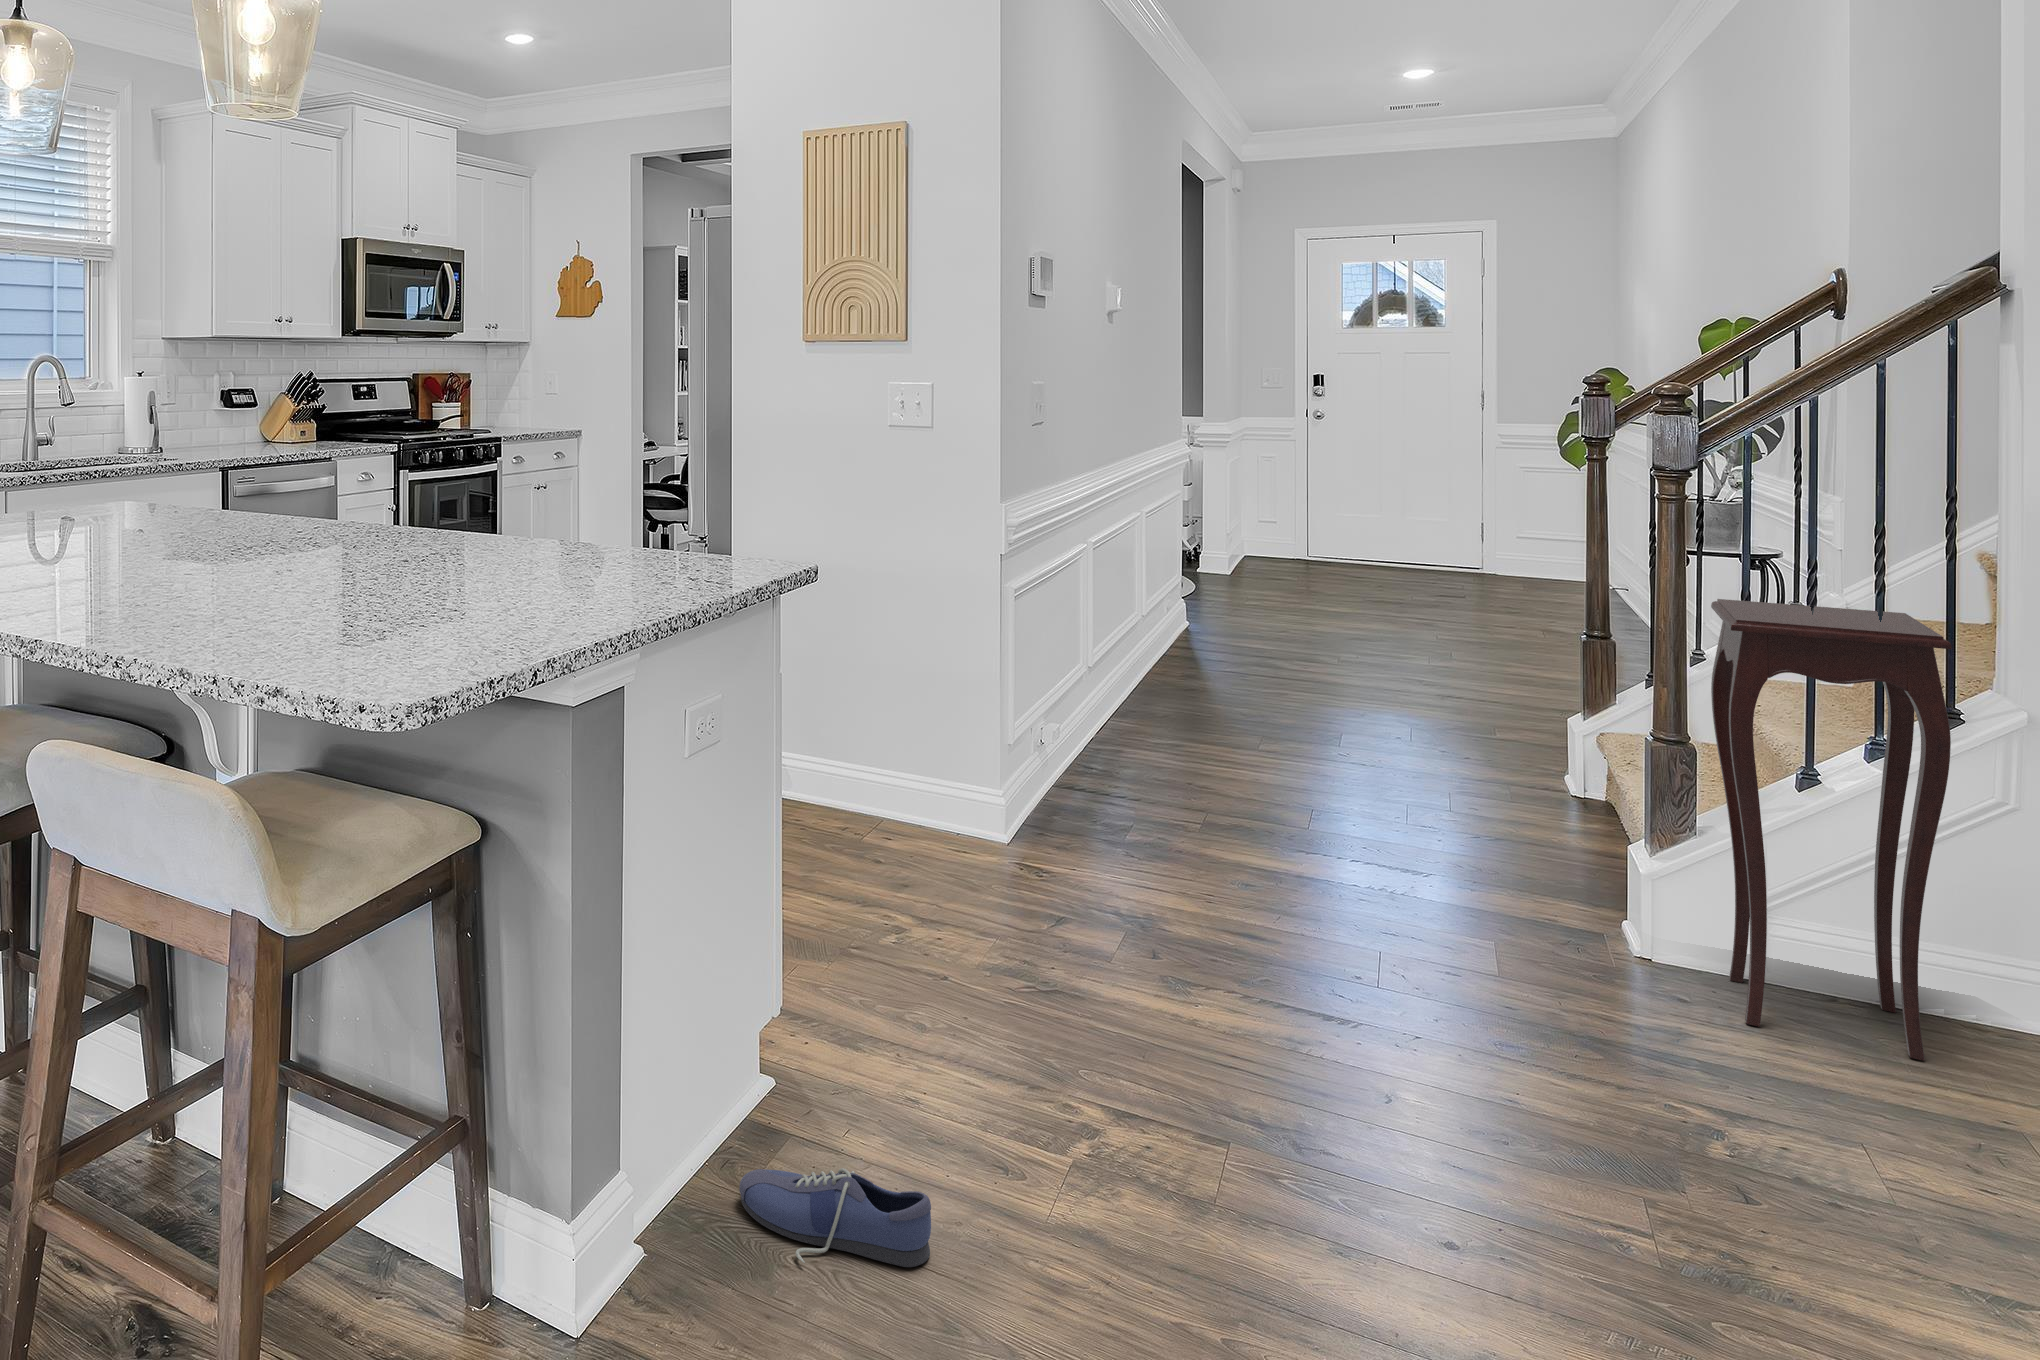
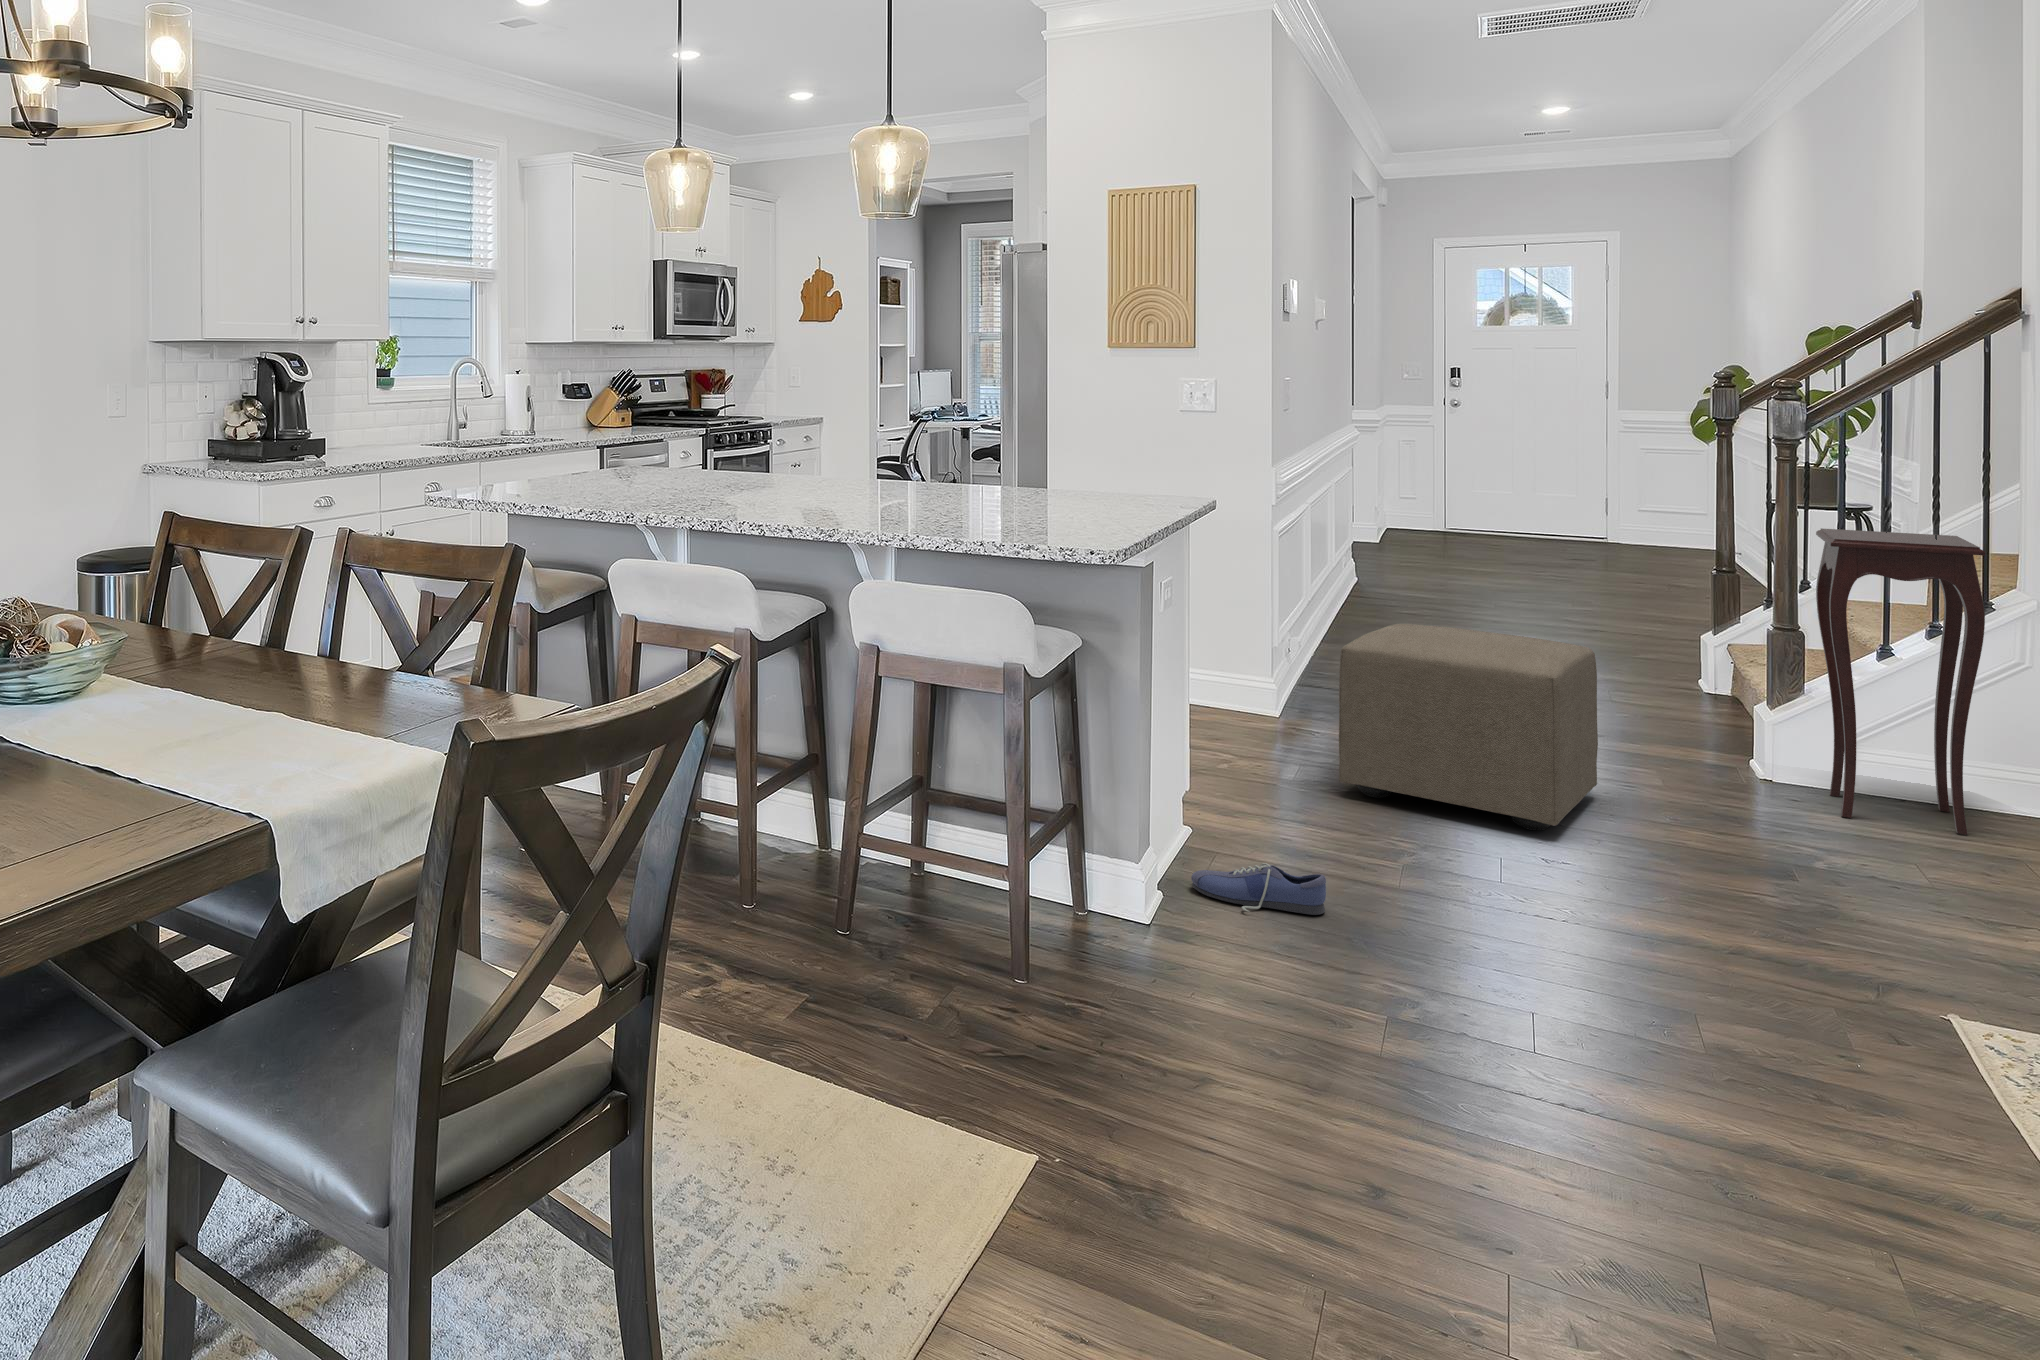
ottoman: none [1045,727,1408,1060] -> present [1339,624,1598,830]

